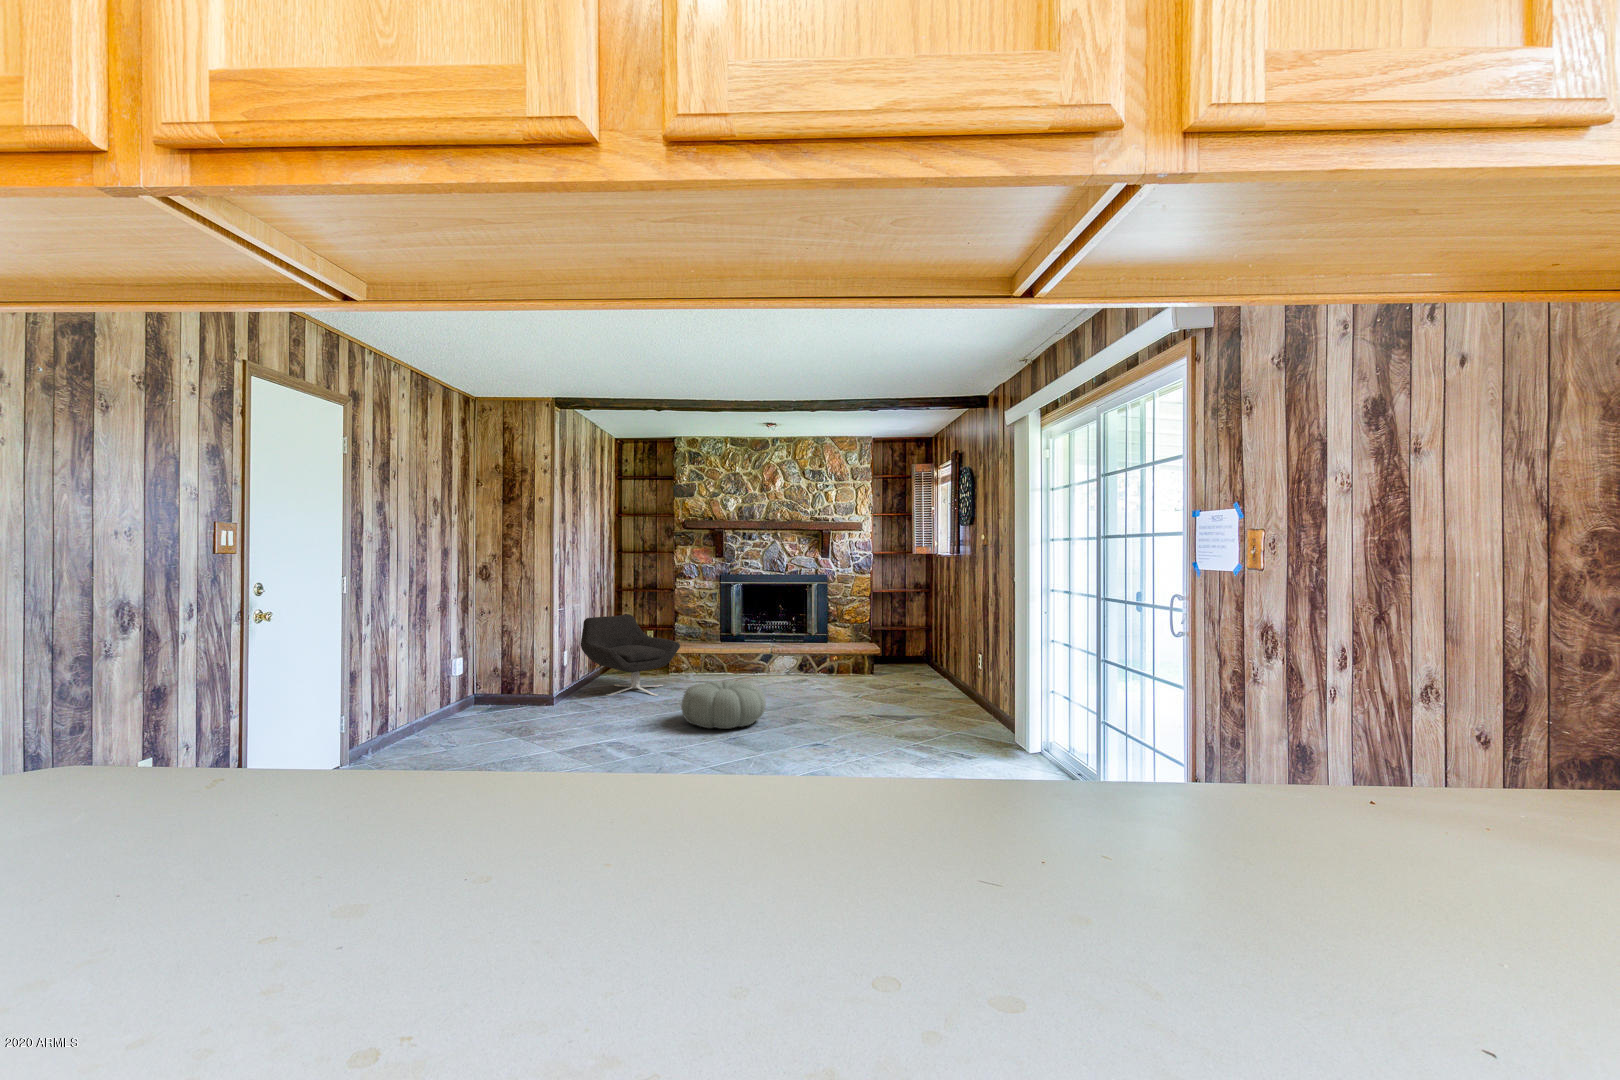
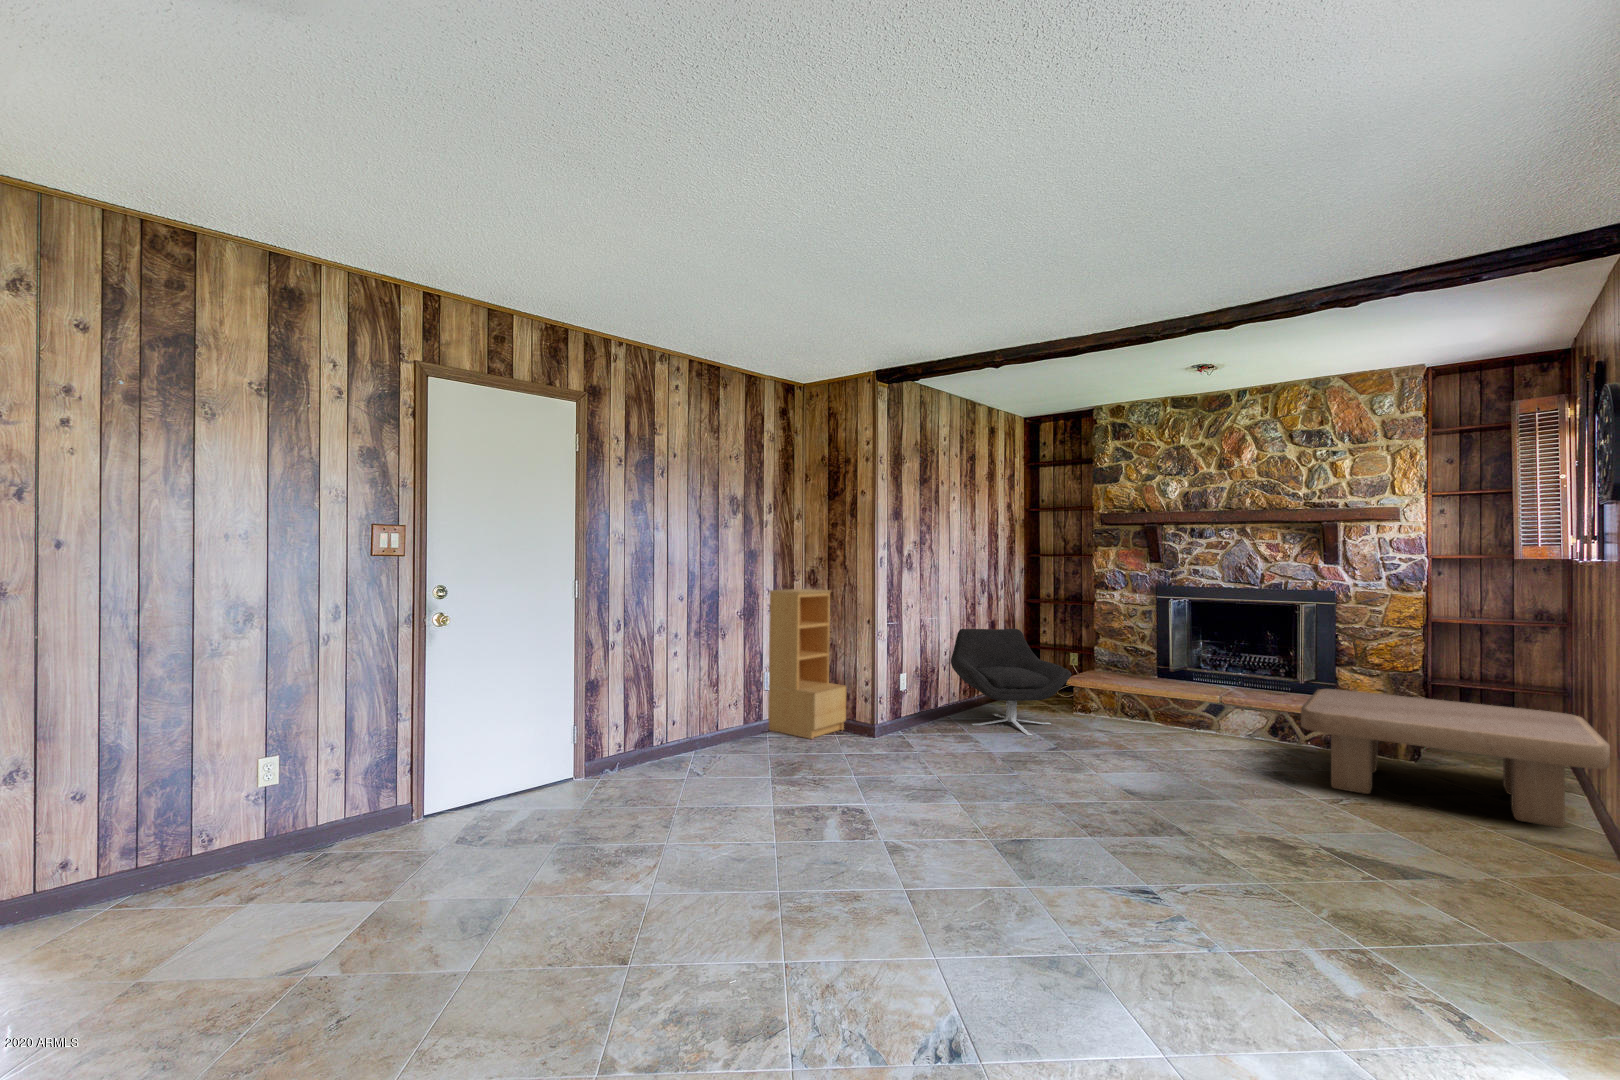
bookshelf: none [432,593,509,730] -> present [768,589,846,739]
coffee table: none [828,636,962,696] -> present [1301,689,1610,828]
pouf: present [681,680,766,729] -> none [1019,726,1147,800]

